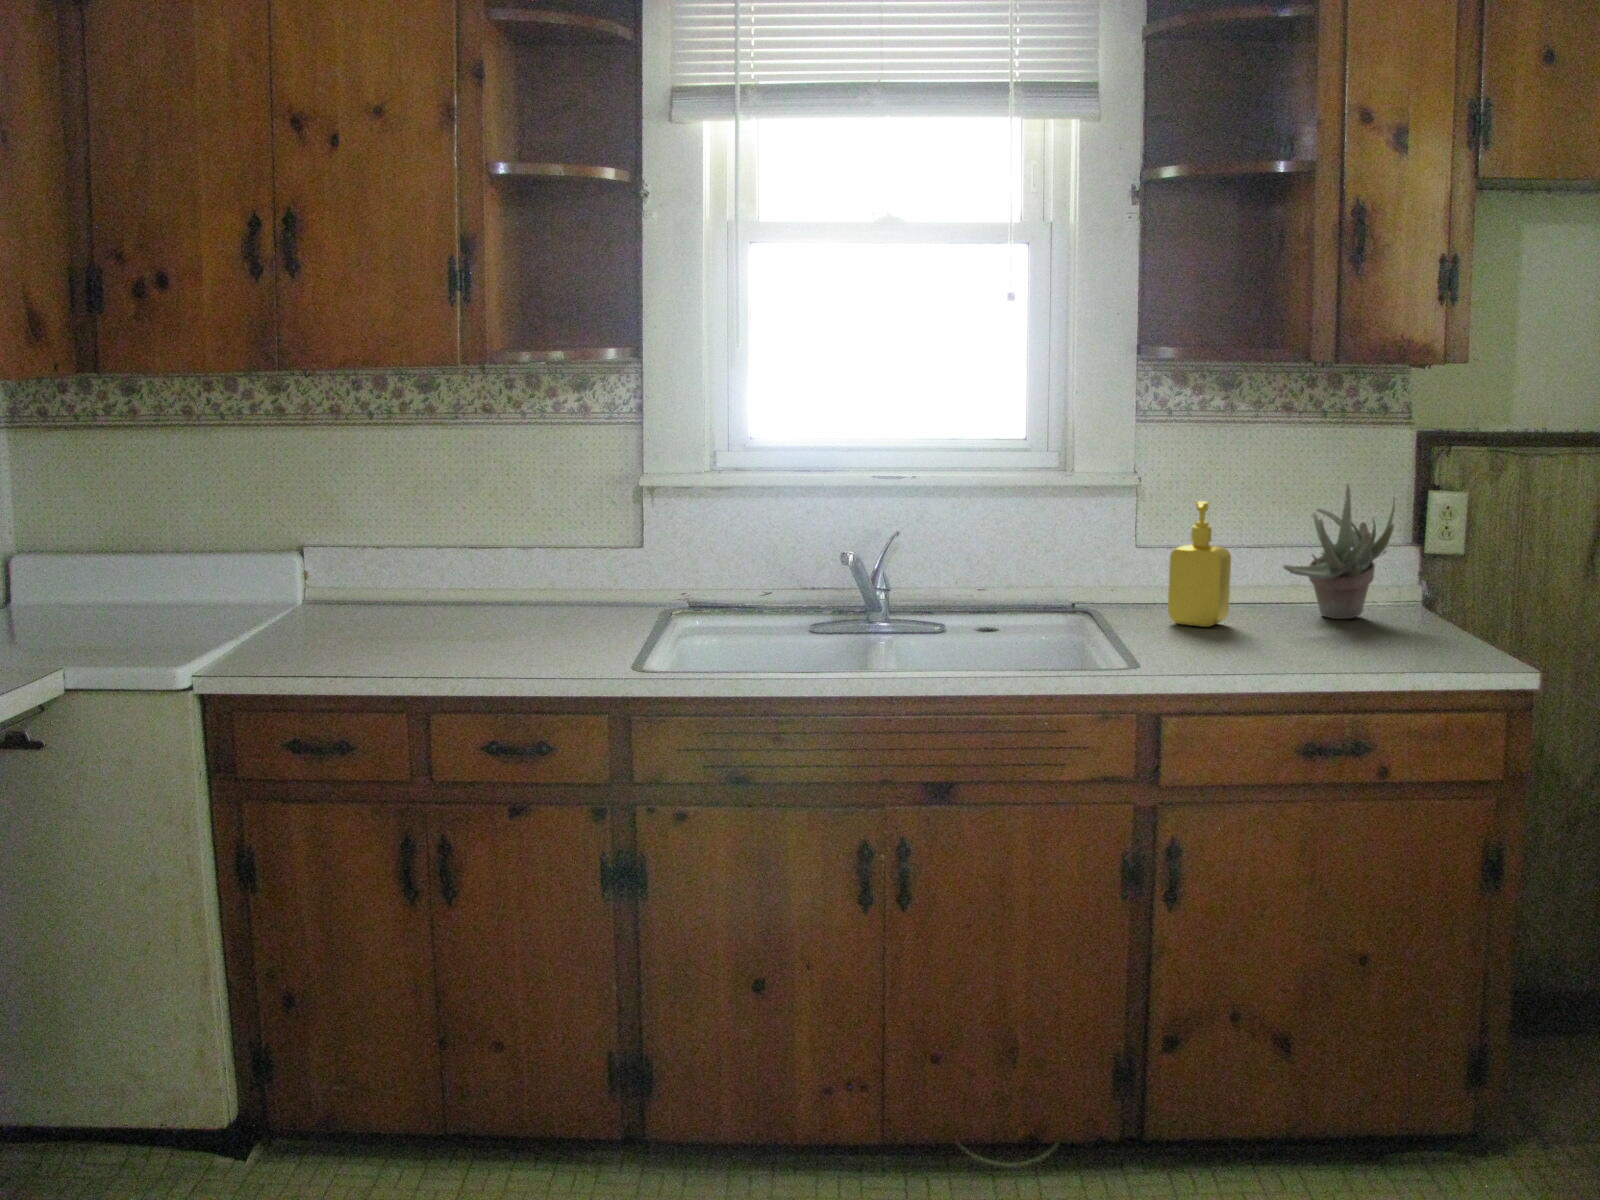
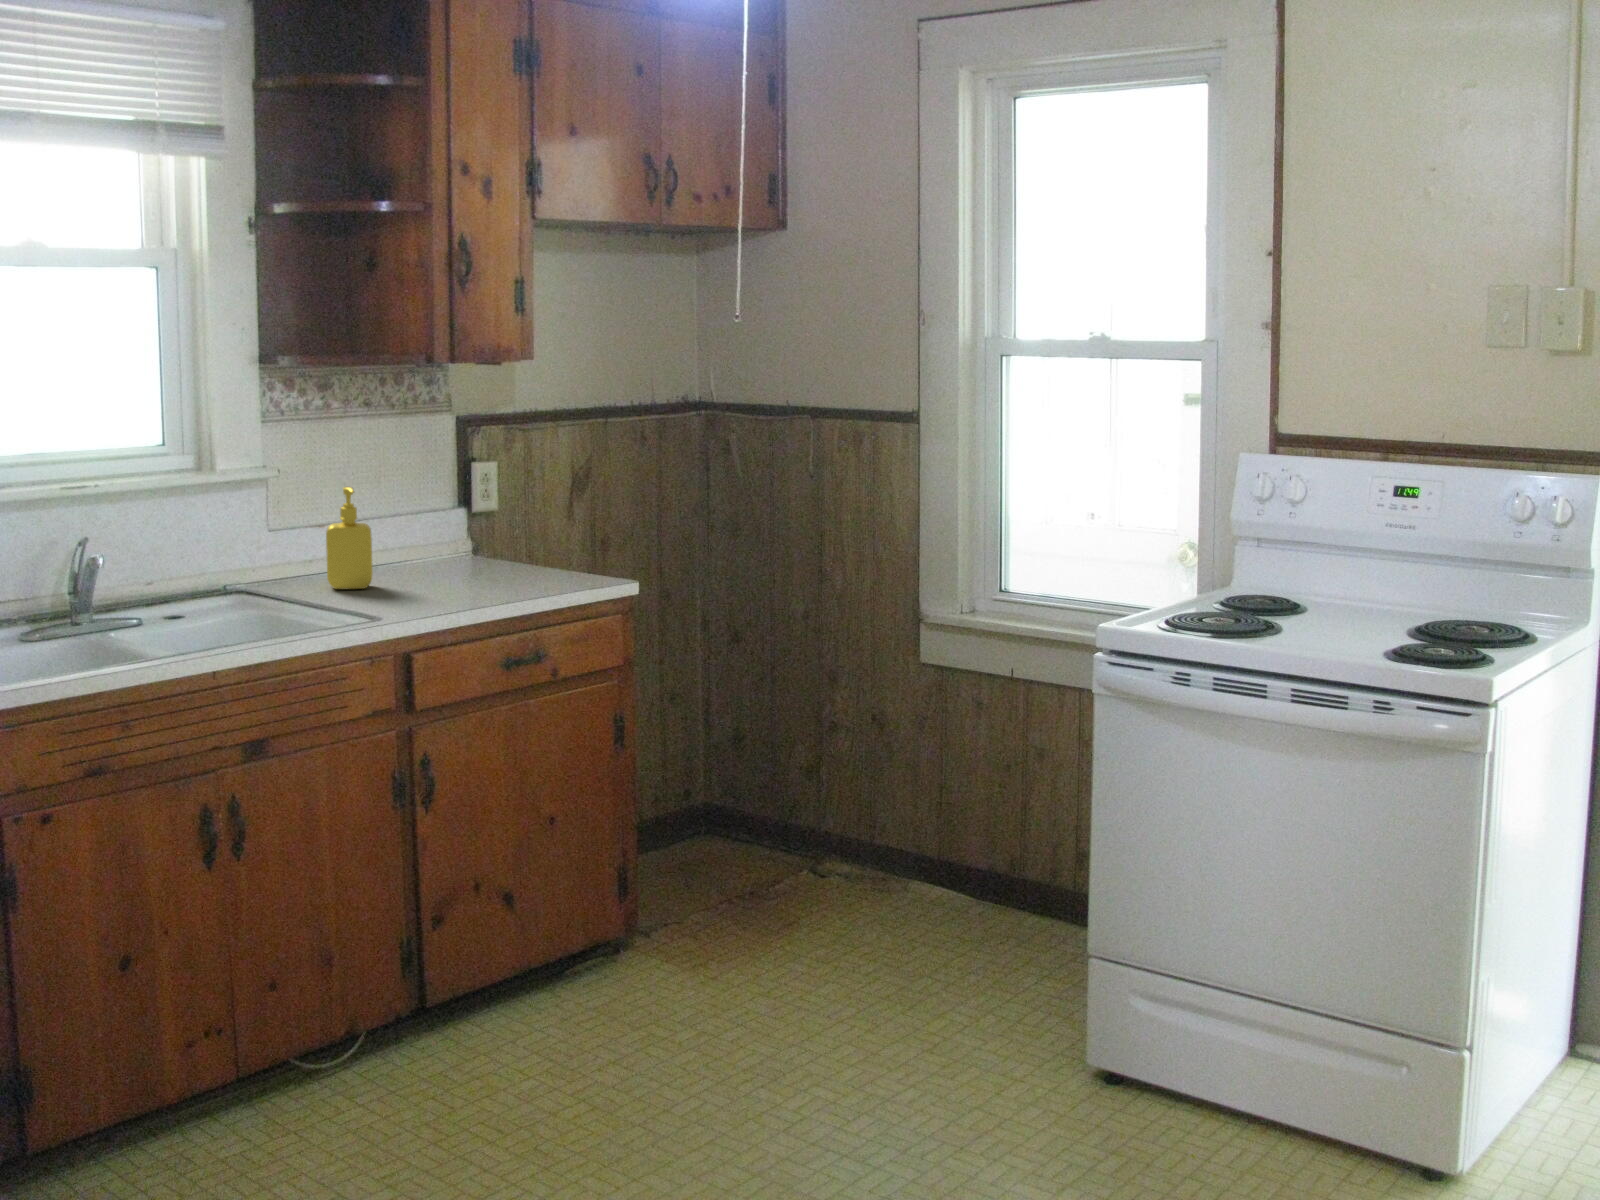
succulent plant: present [1283,484,1395,619] -> none [406,464,477,571]

